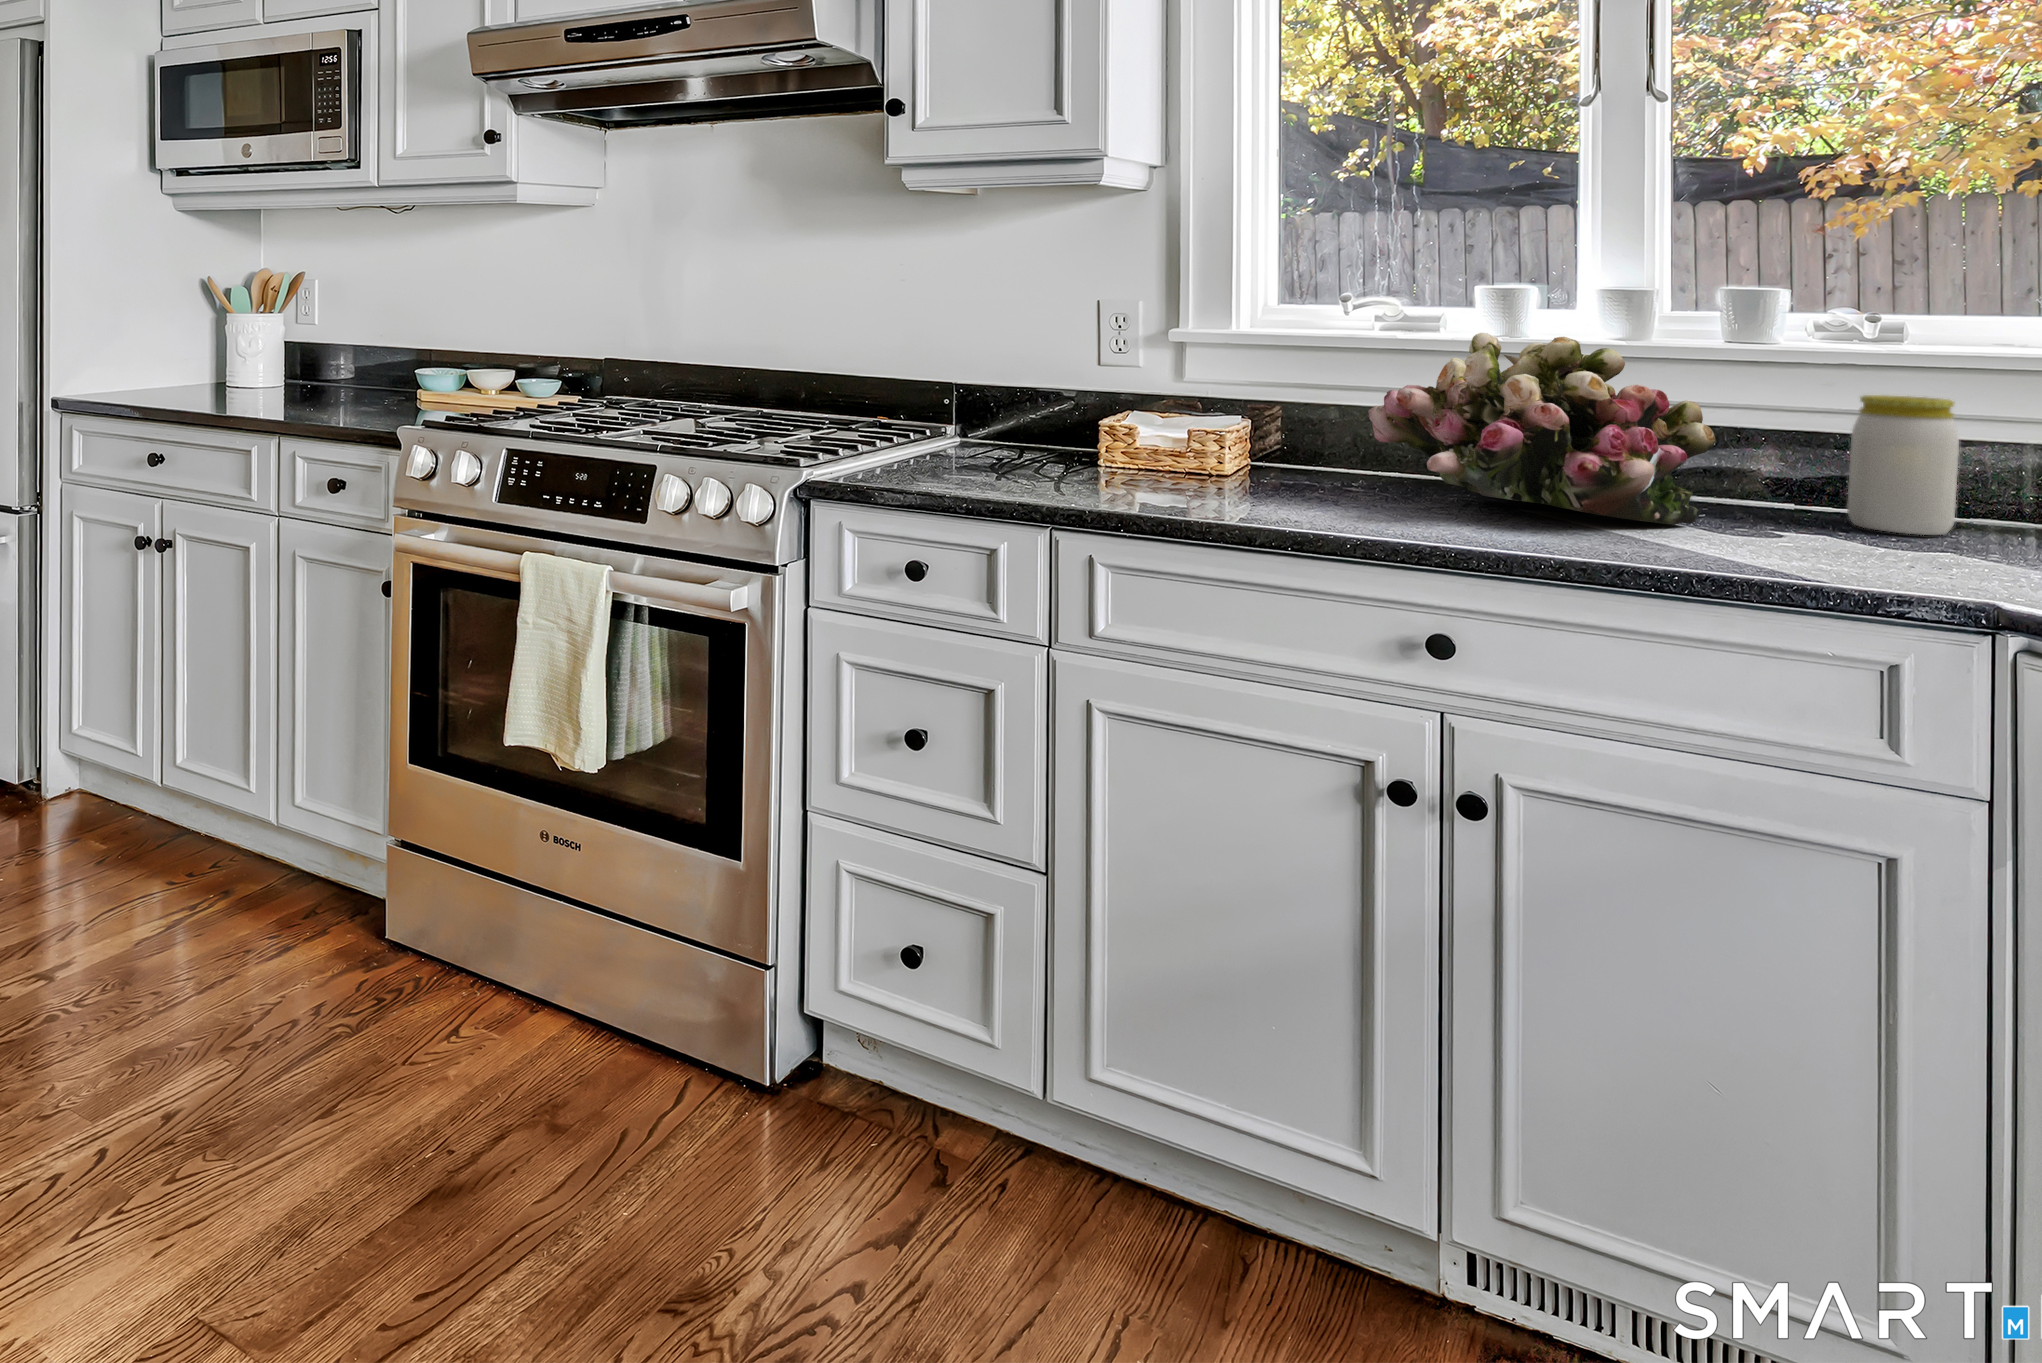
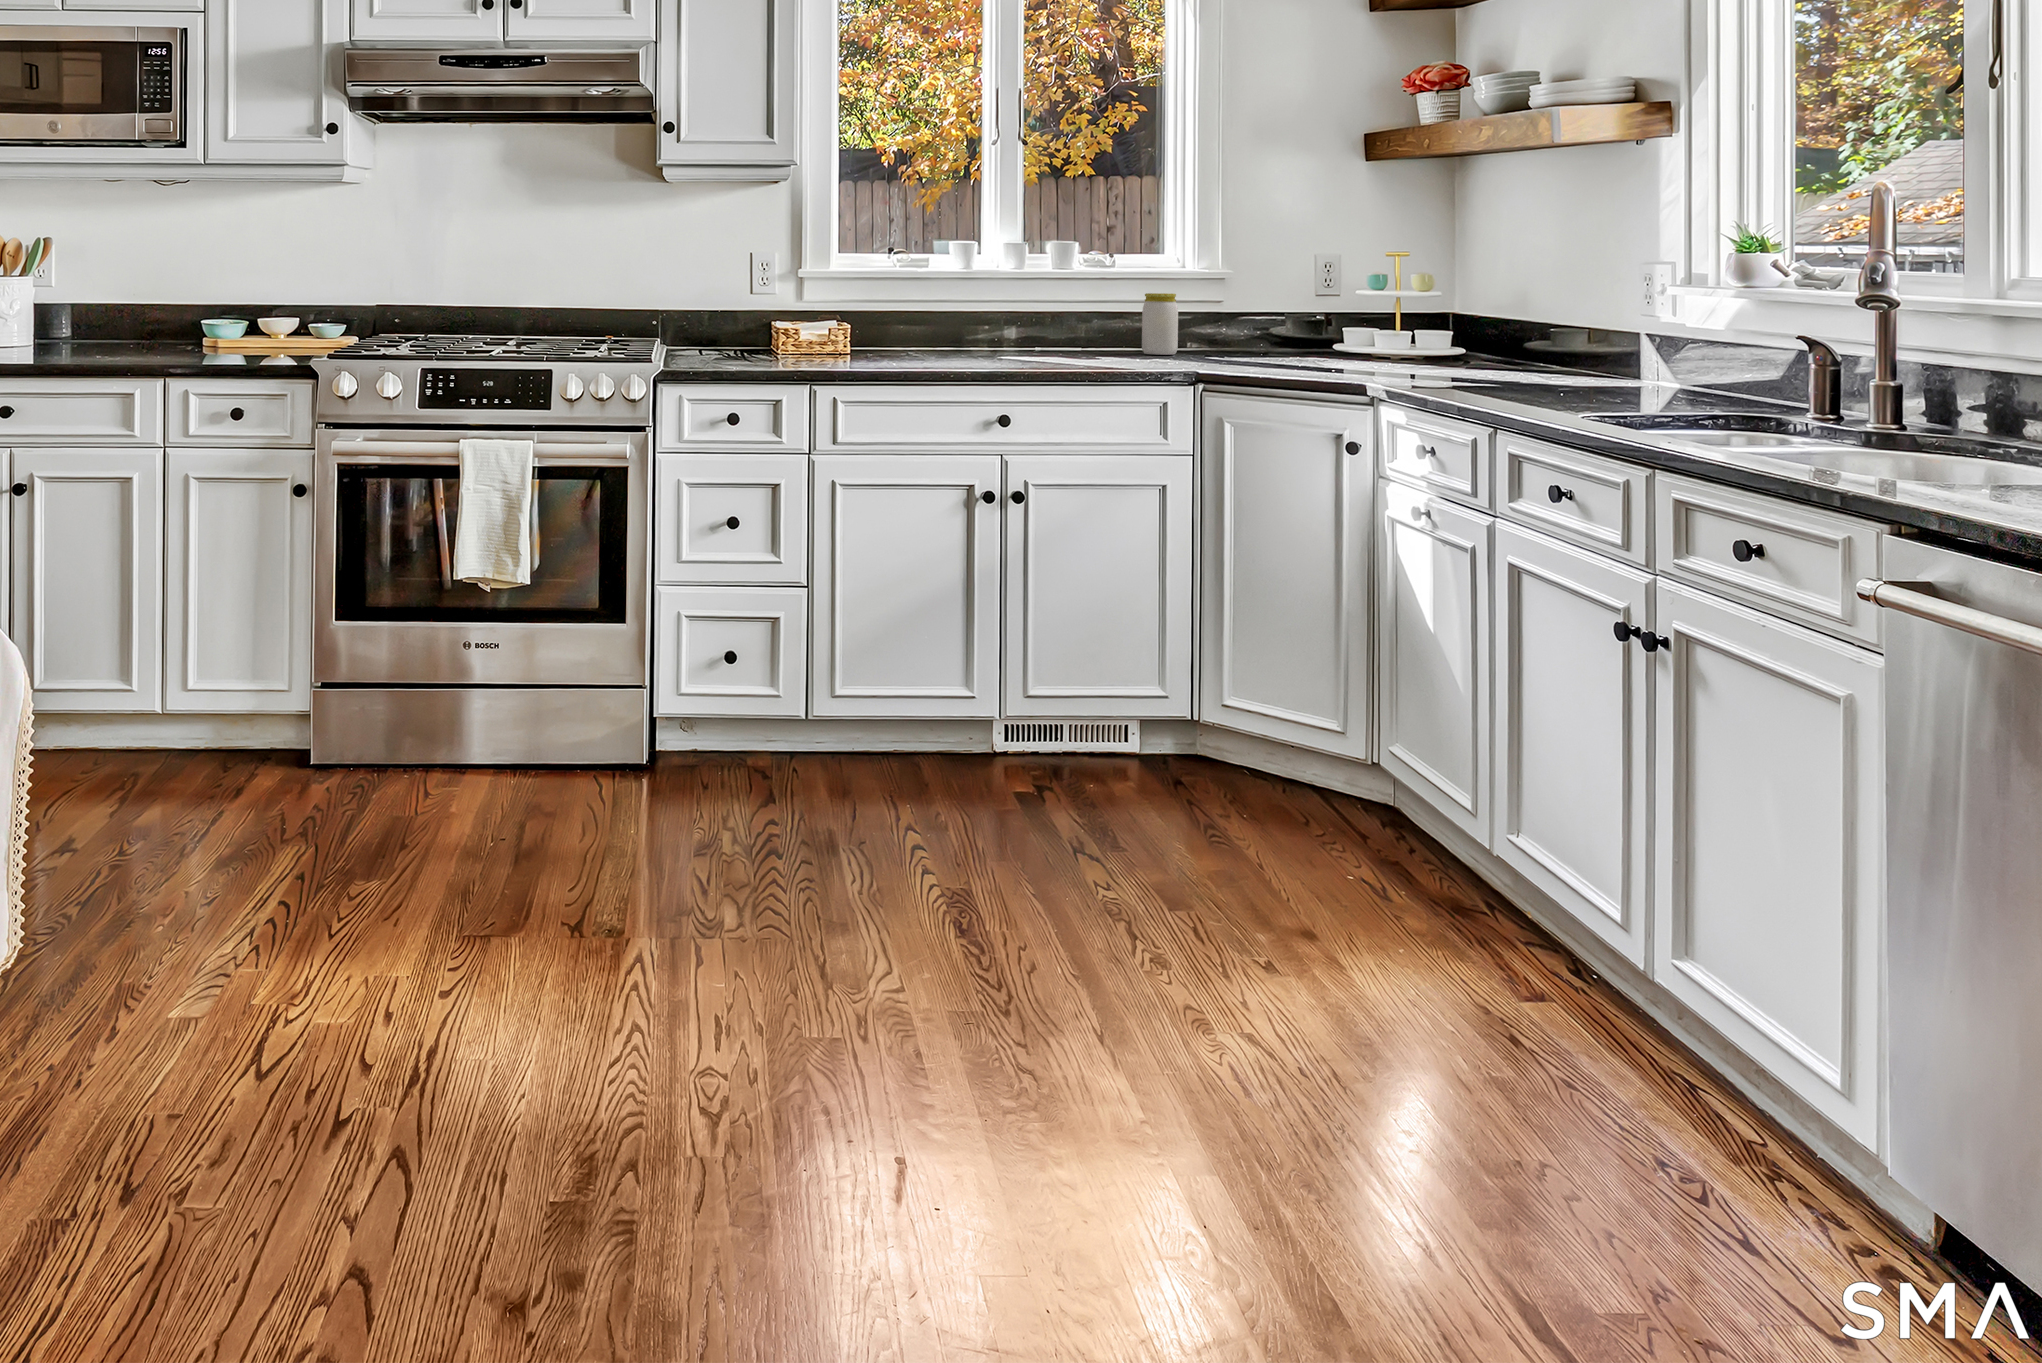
flower arrangement: present [1368,333,1715,525] -> none [954,268,1097,357]

